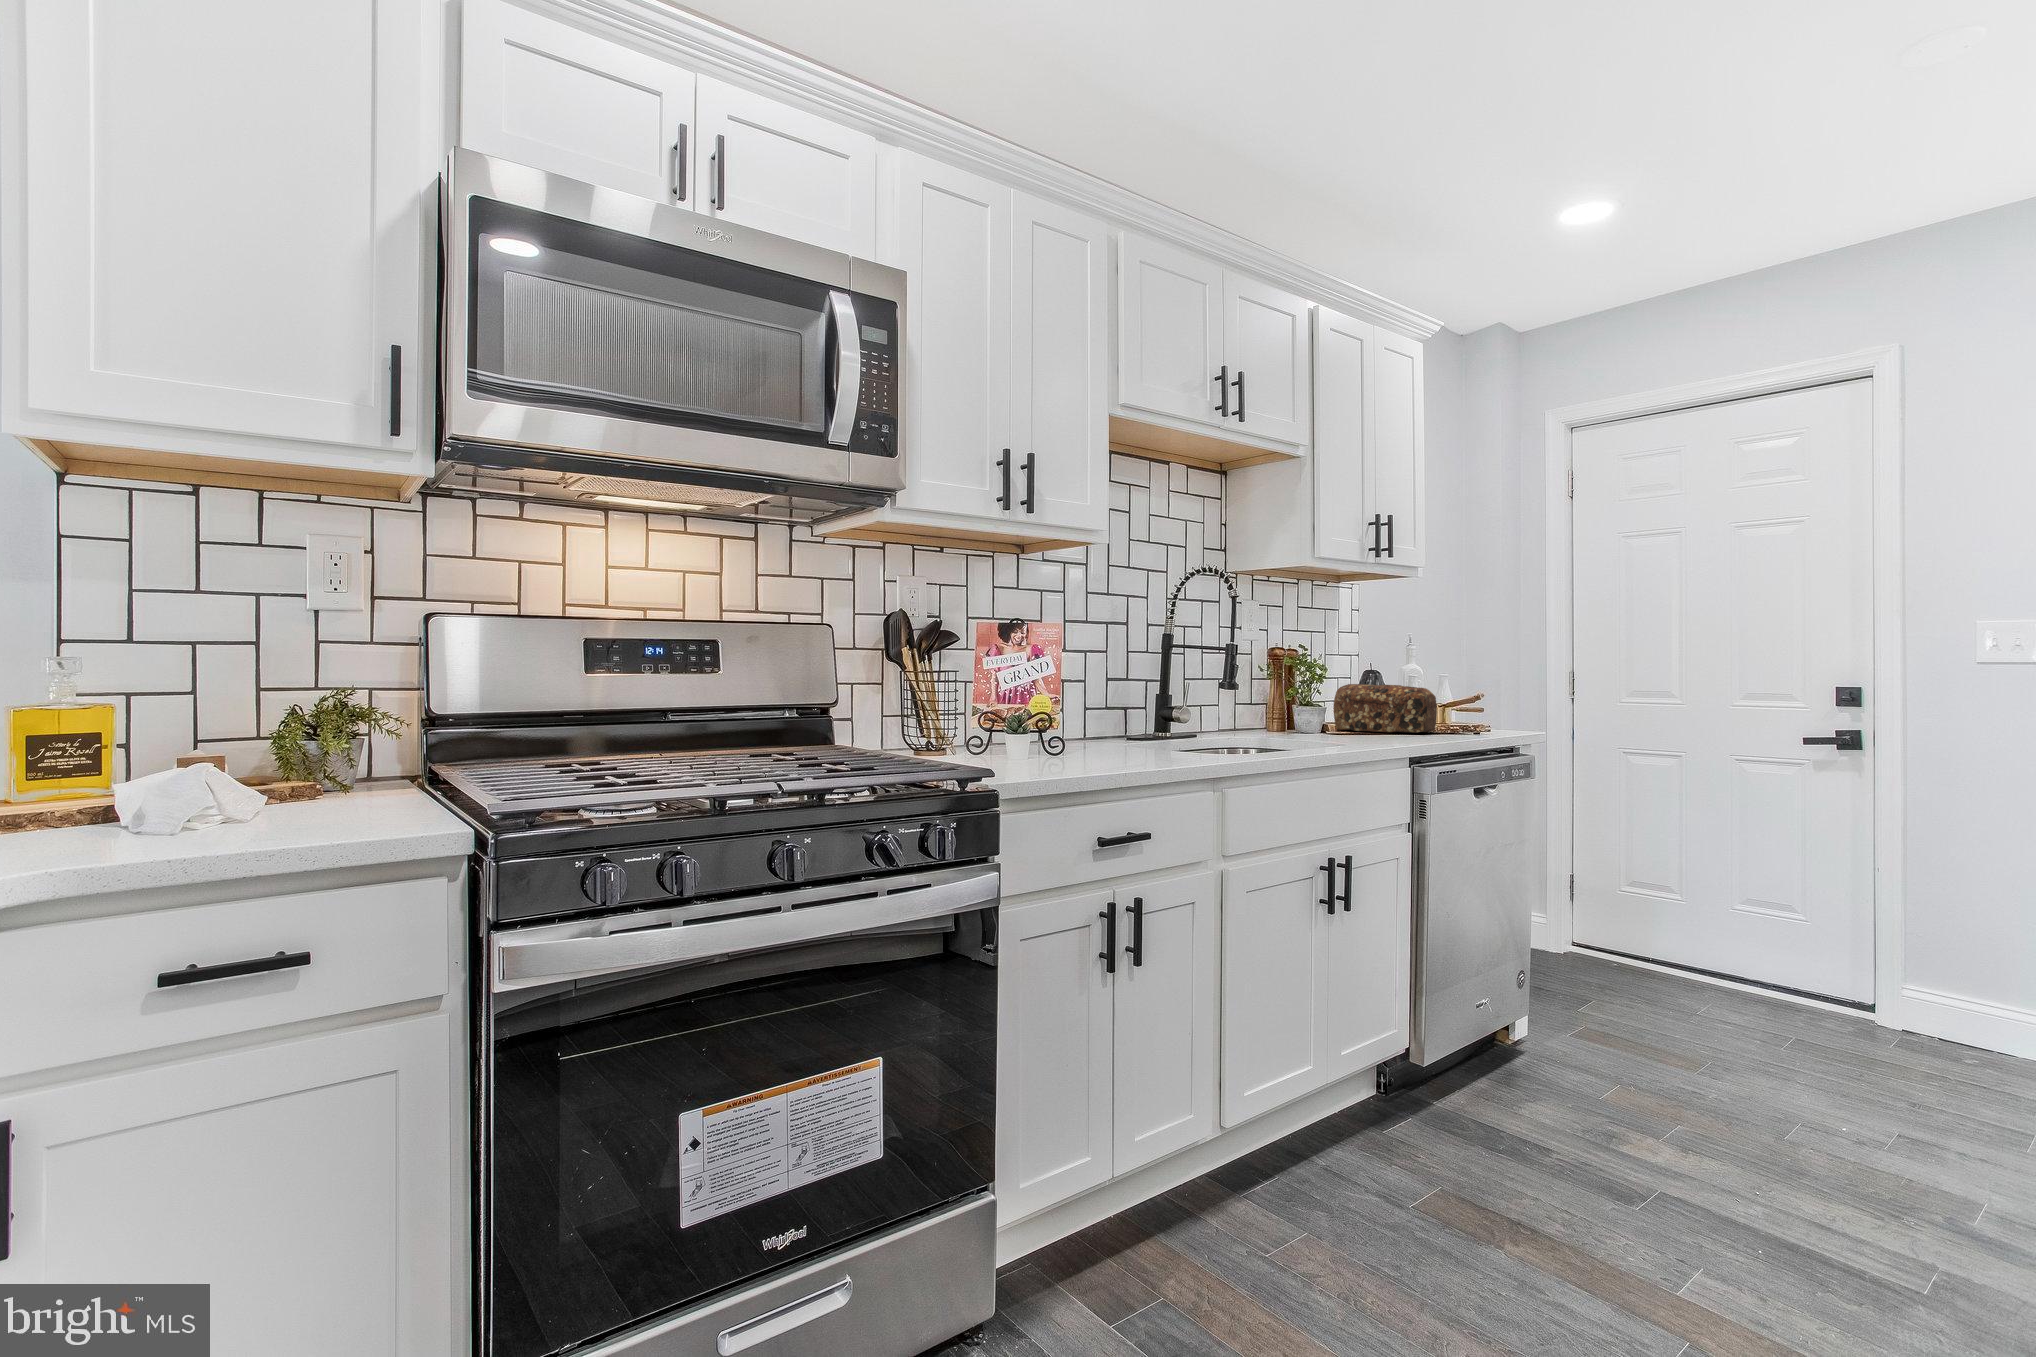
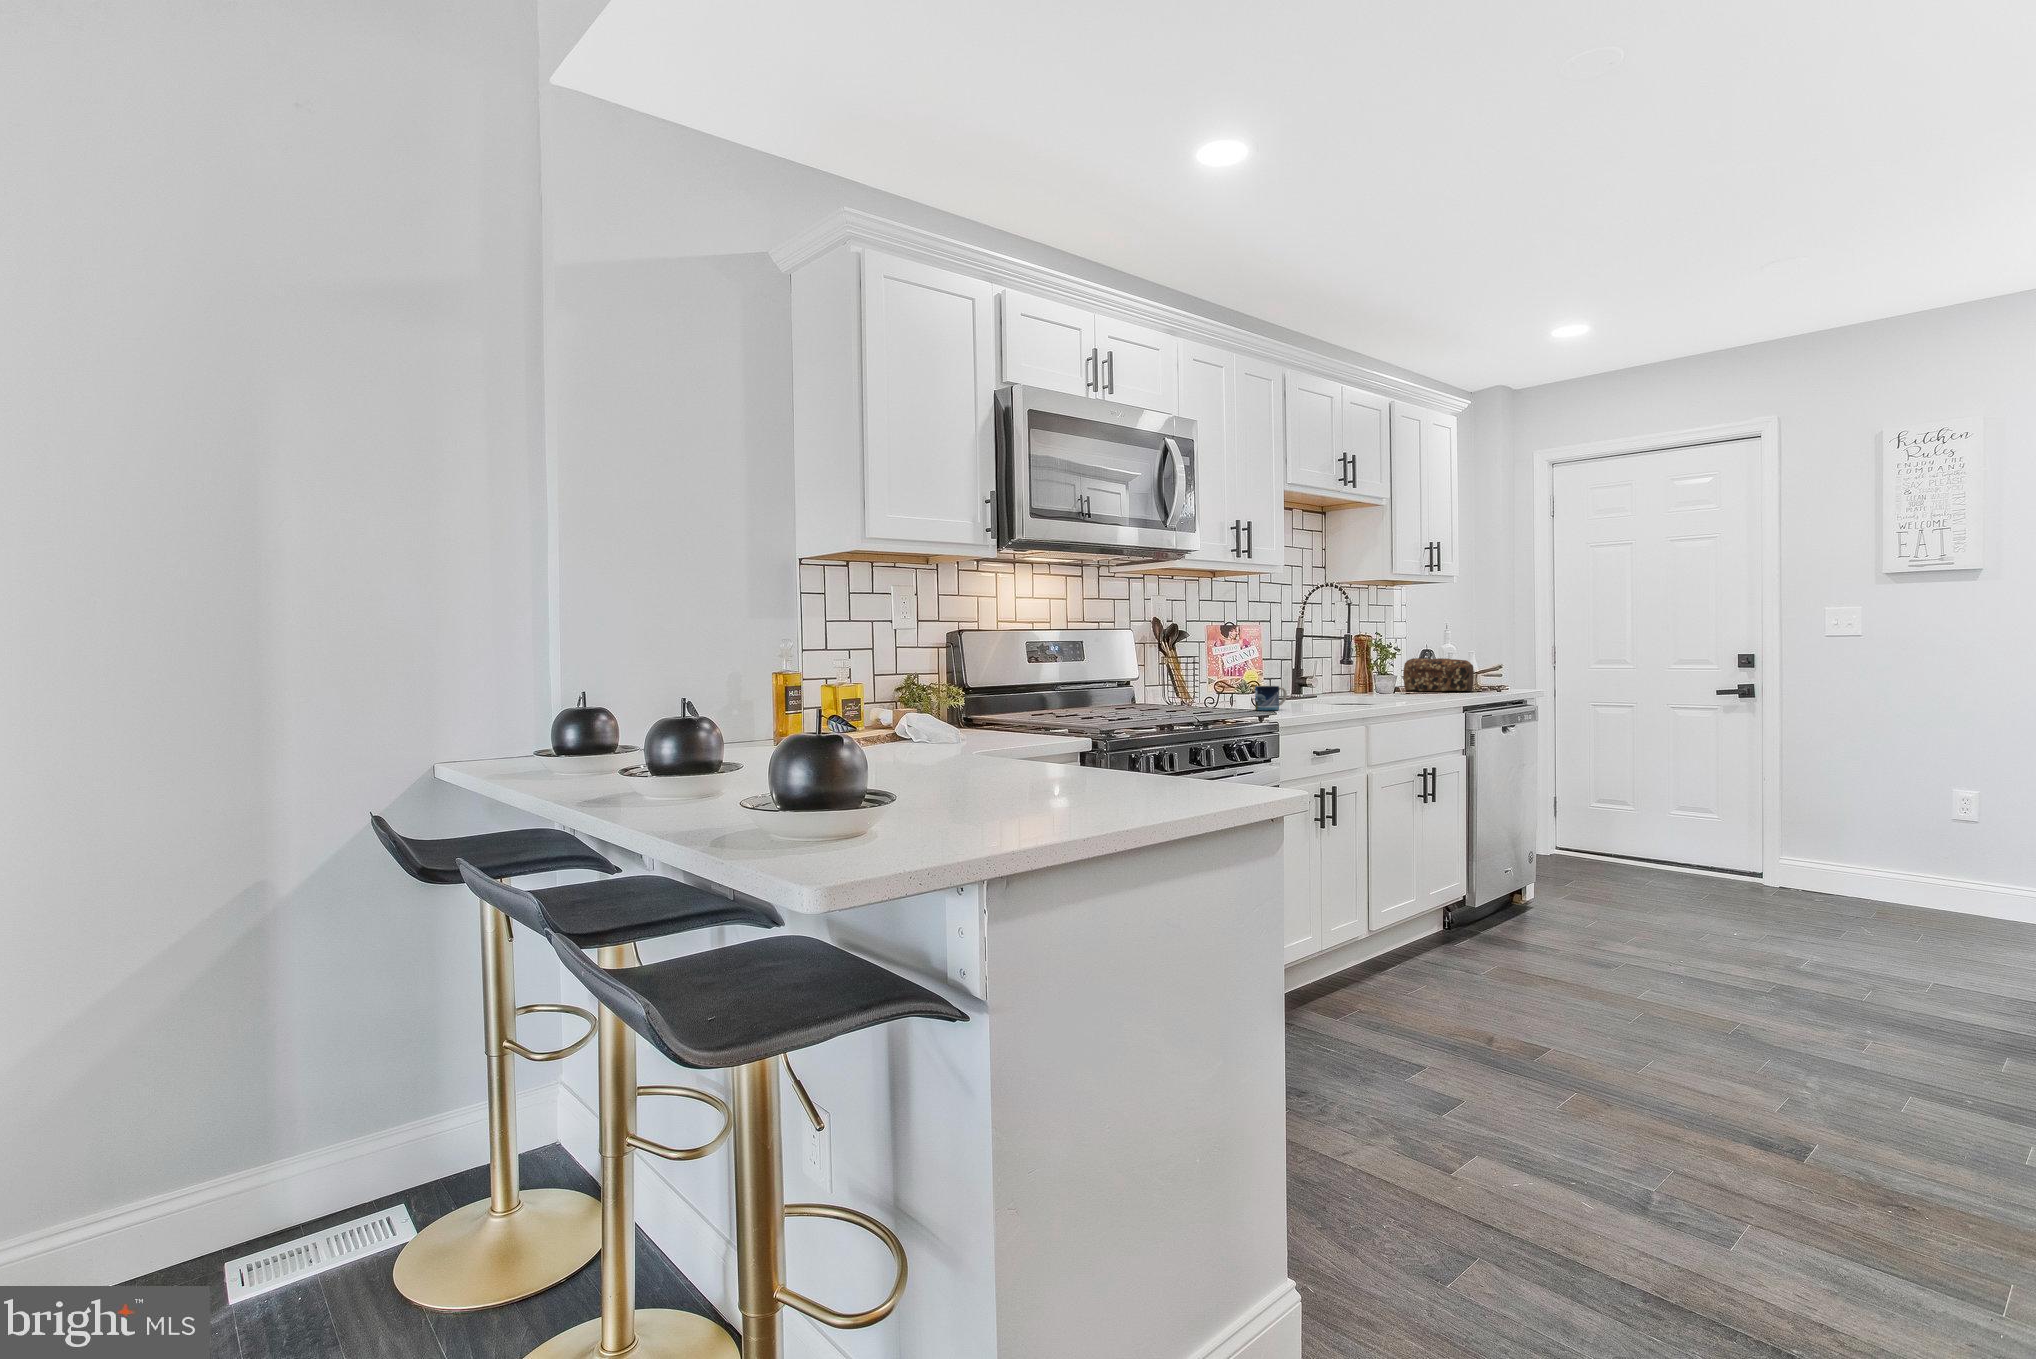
mug: none [1032,722,1085,763] -> present [1255,686,1287,710]

